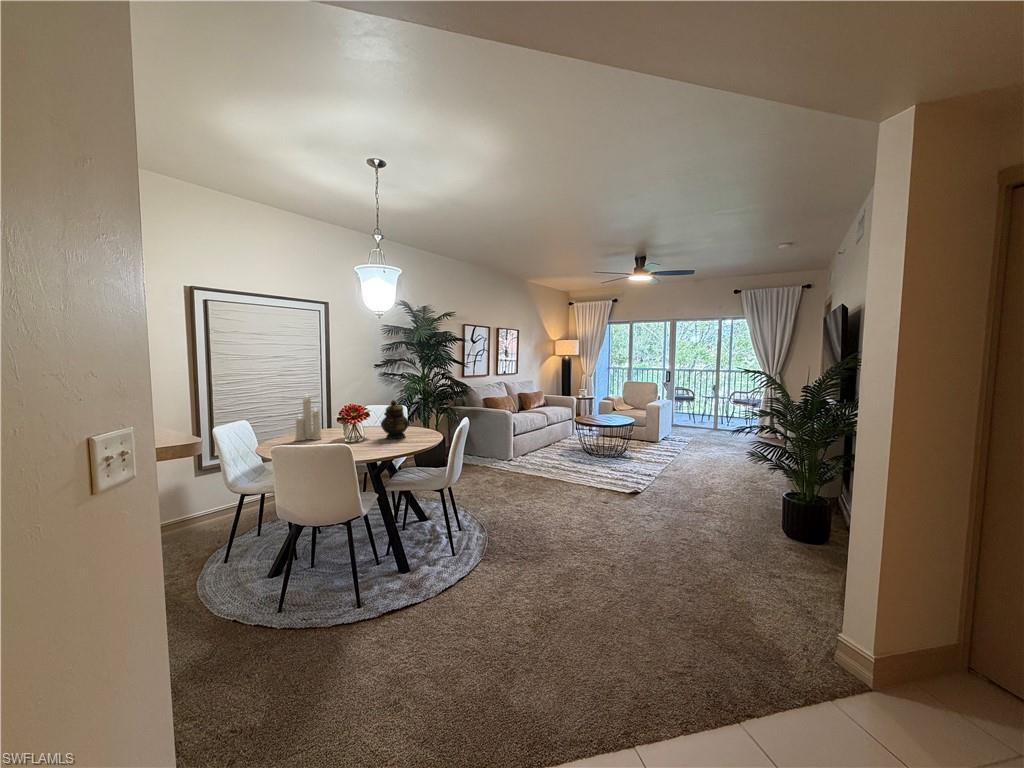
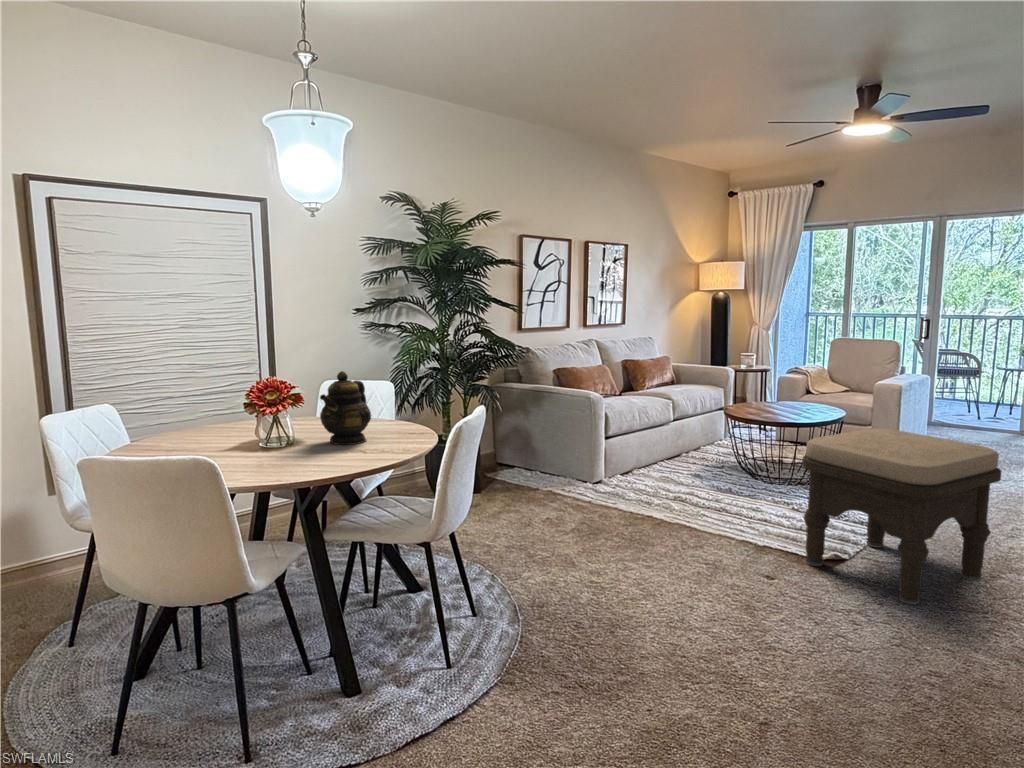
candle: present [295,397,321,441] -> none [172,350,220,443]
ottoman: none [619,427,709,511] -> present [803,428,1002,604]

